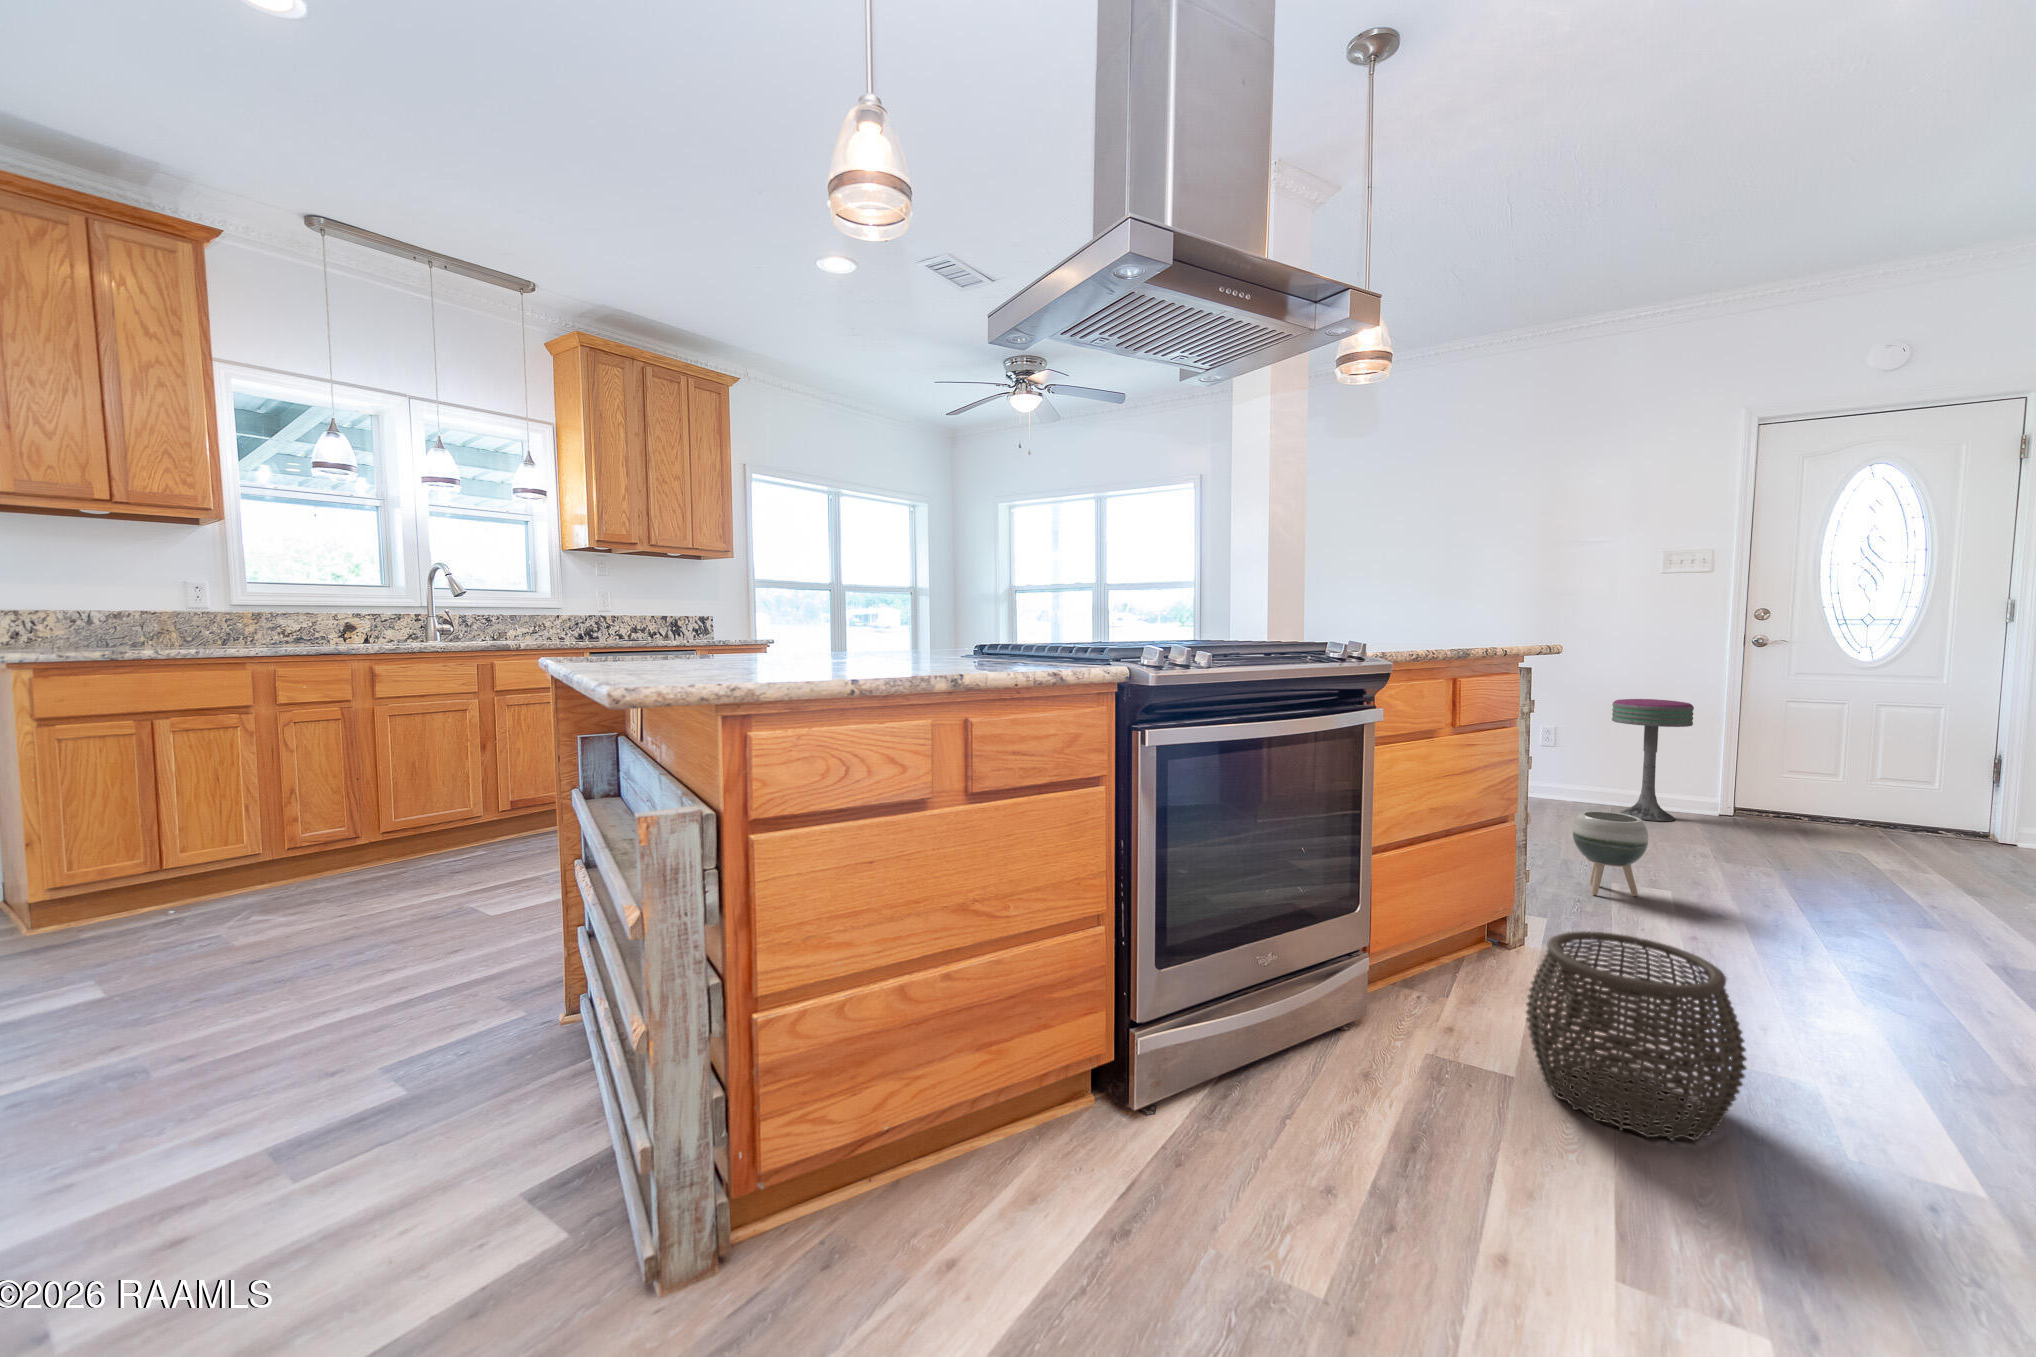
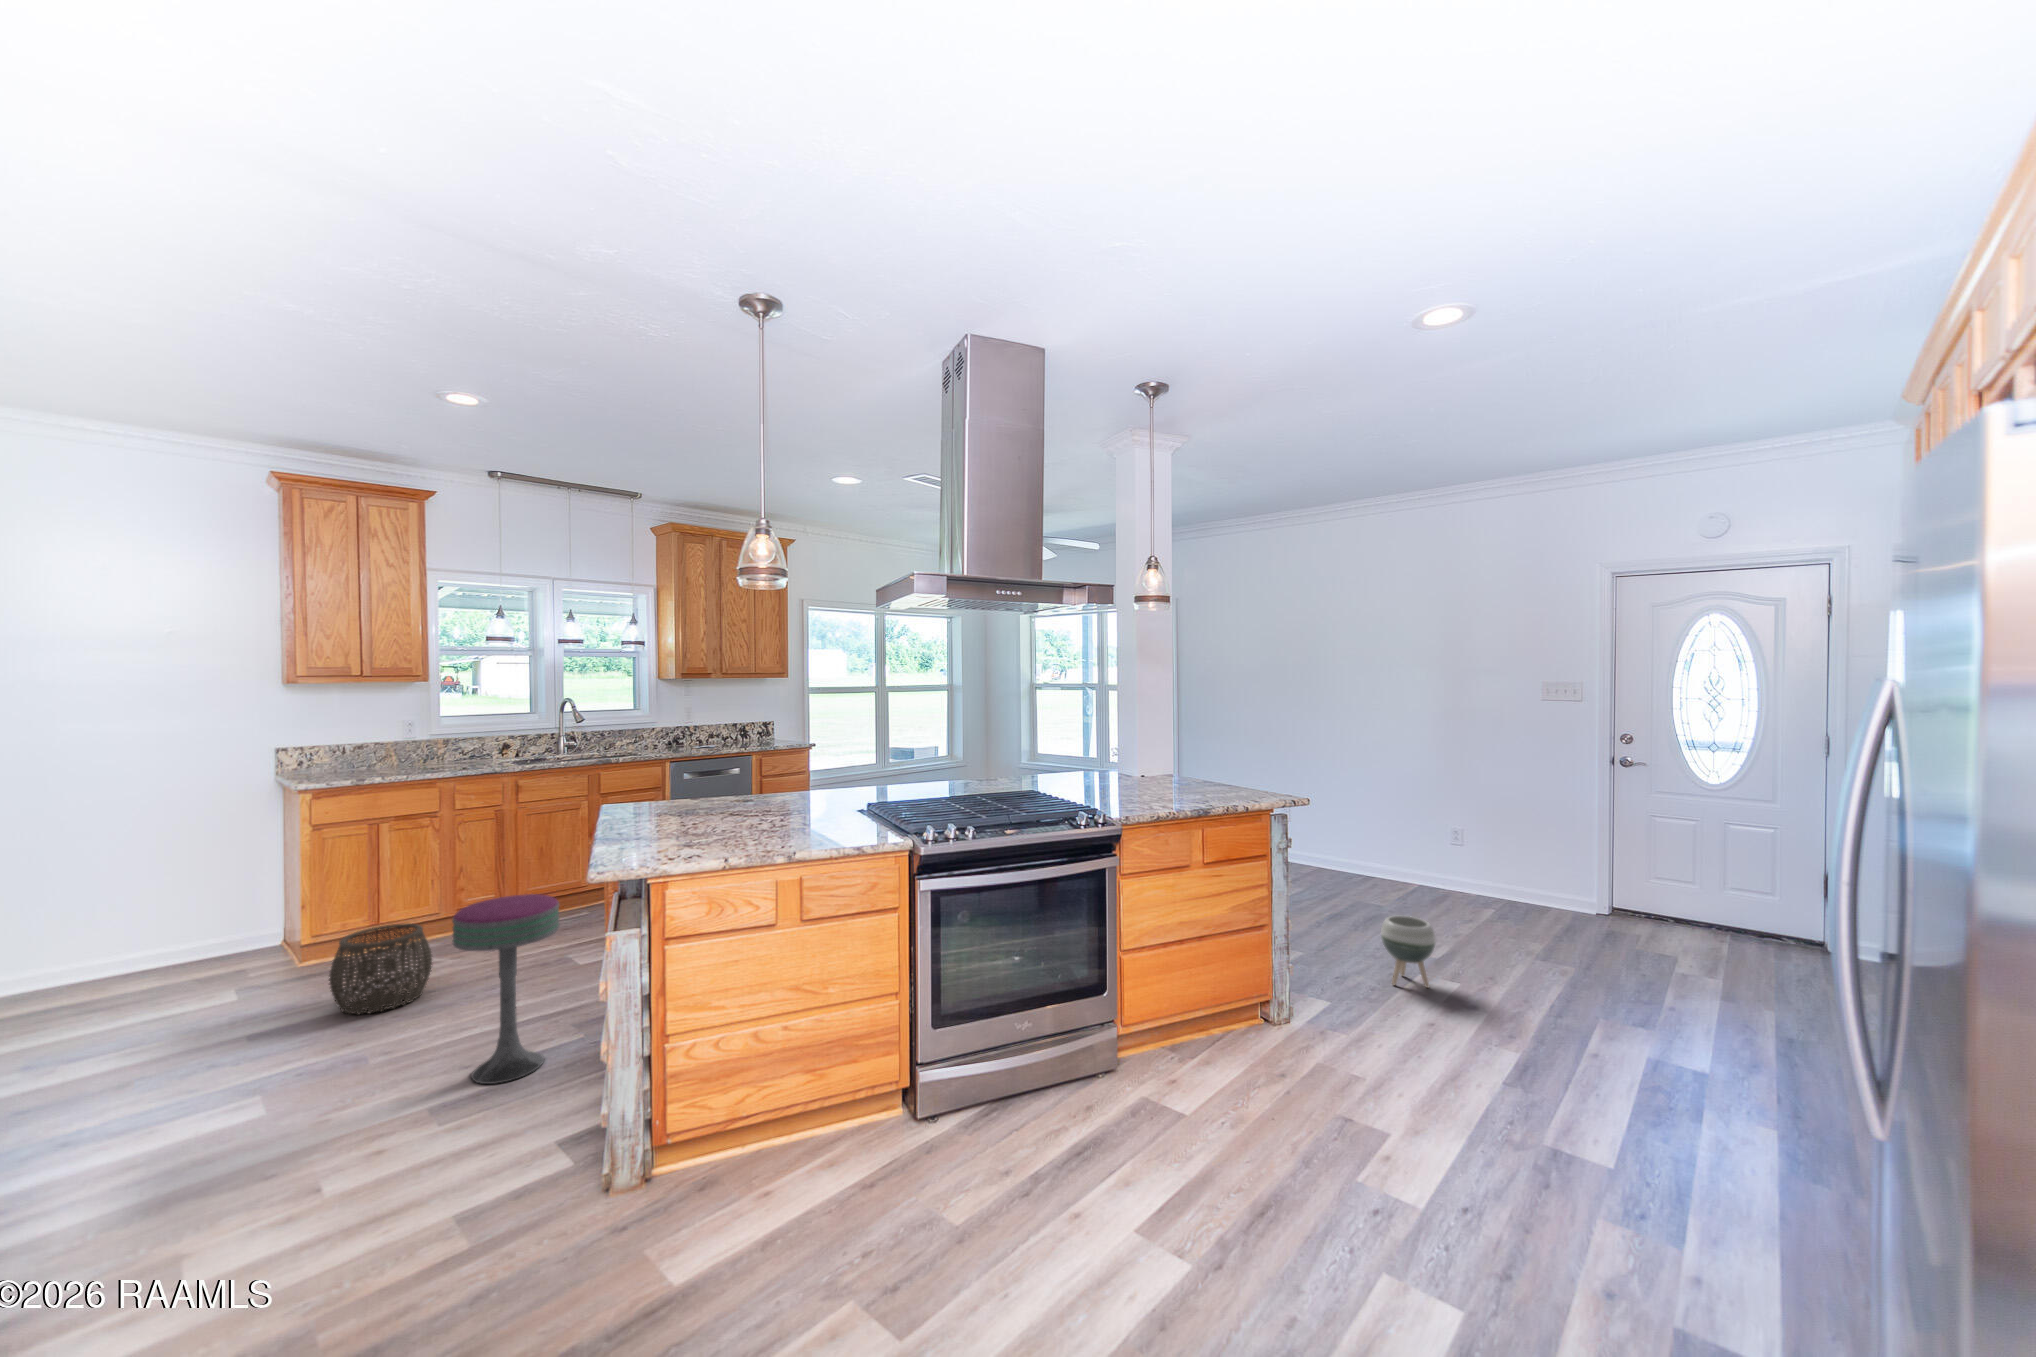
bar stool: present [1612,699,1694,821] -> present [452,894,559,1084]
woven basket: present [1525,931,1747,1141] -> present [329,924,432,1015]

